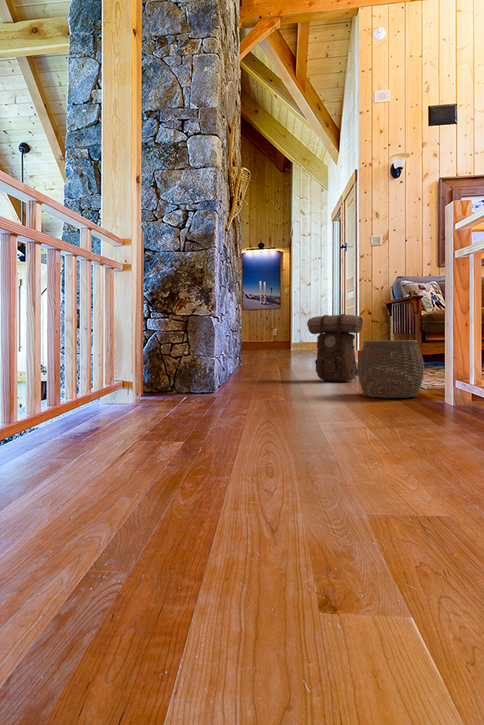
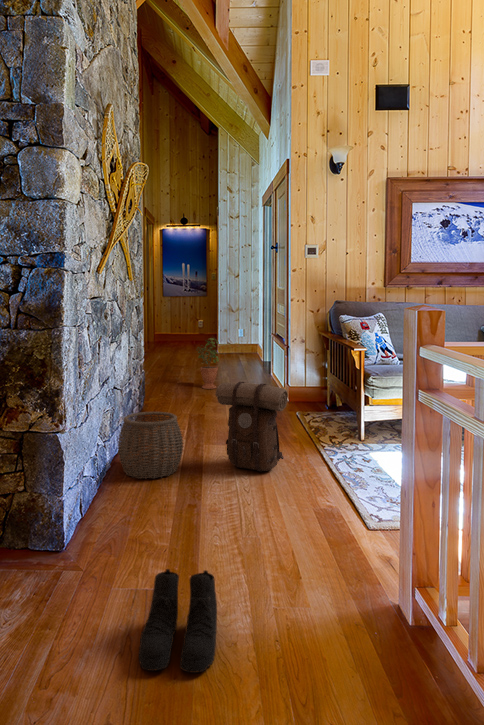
potted plant: none [280,319,299,362] -> present [198,338,219,389]
woven basket: present [357,340,424,398] -> present [118,412,183,479]
boots: none [280,369,326,413] -> present [139,569,217,673]

